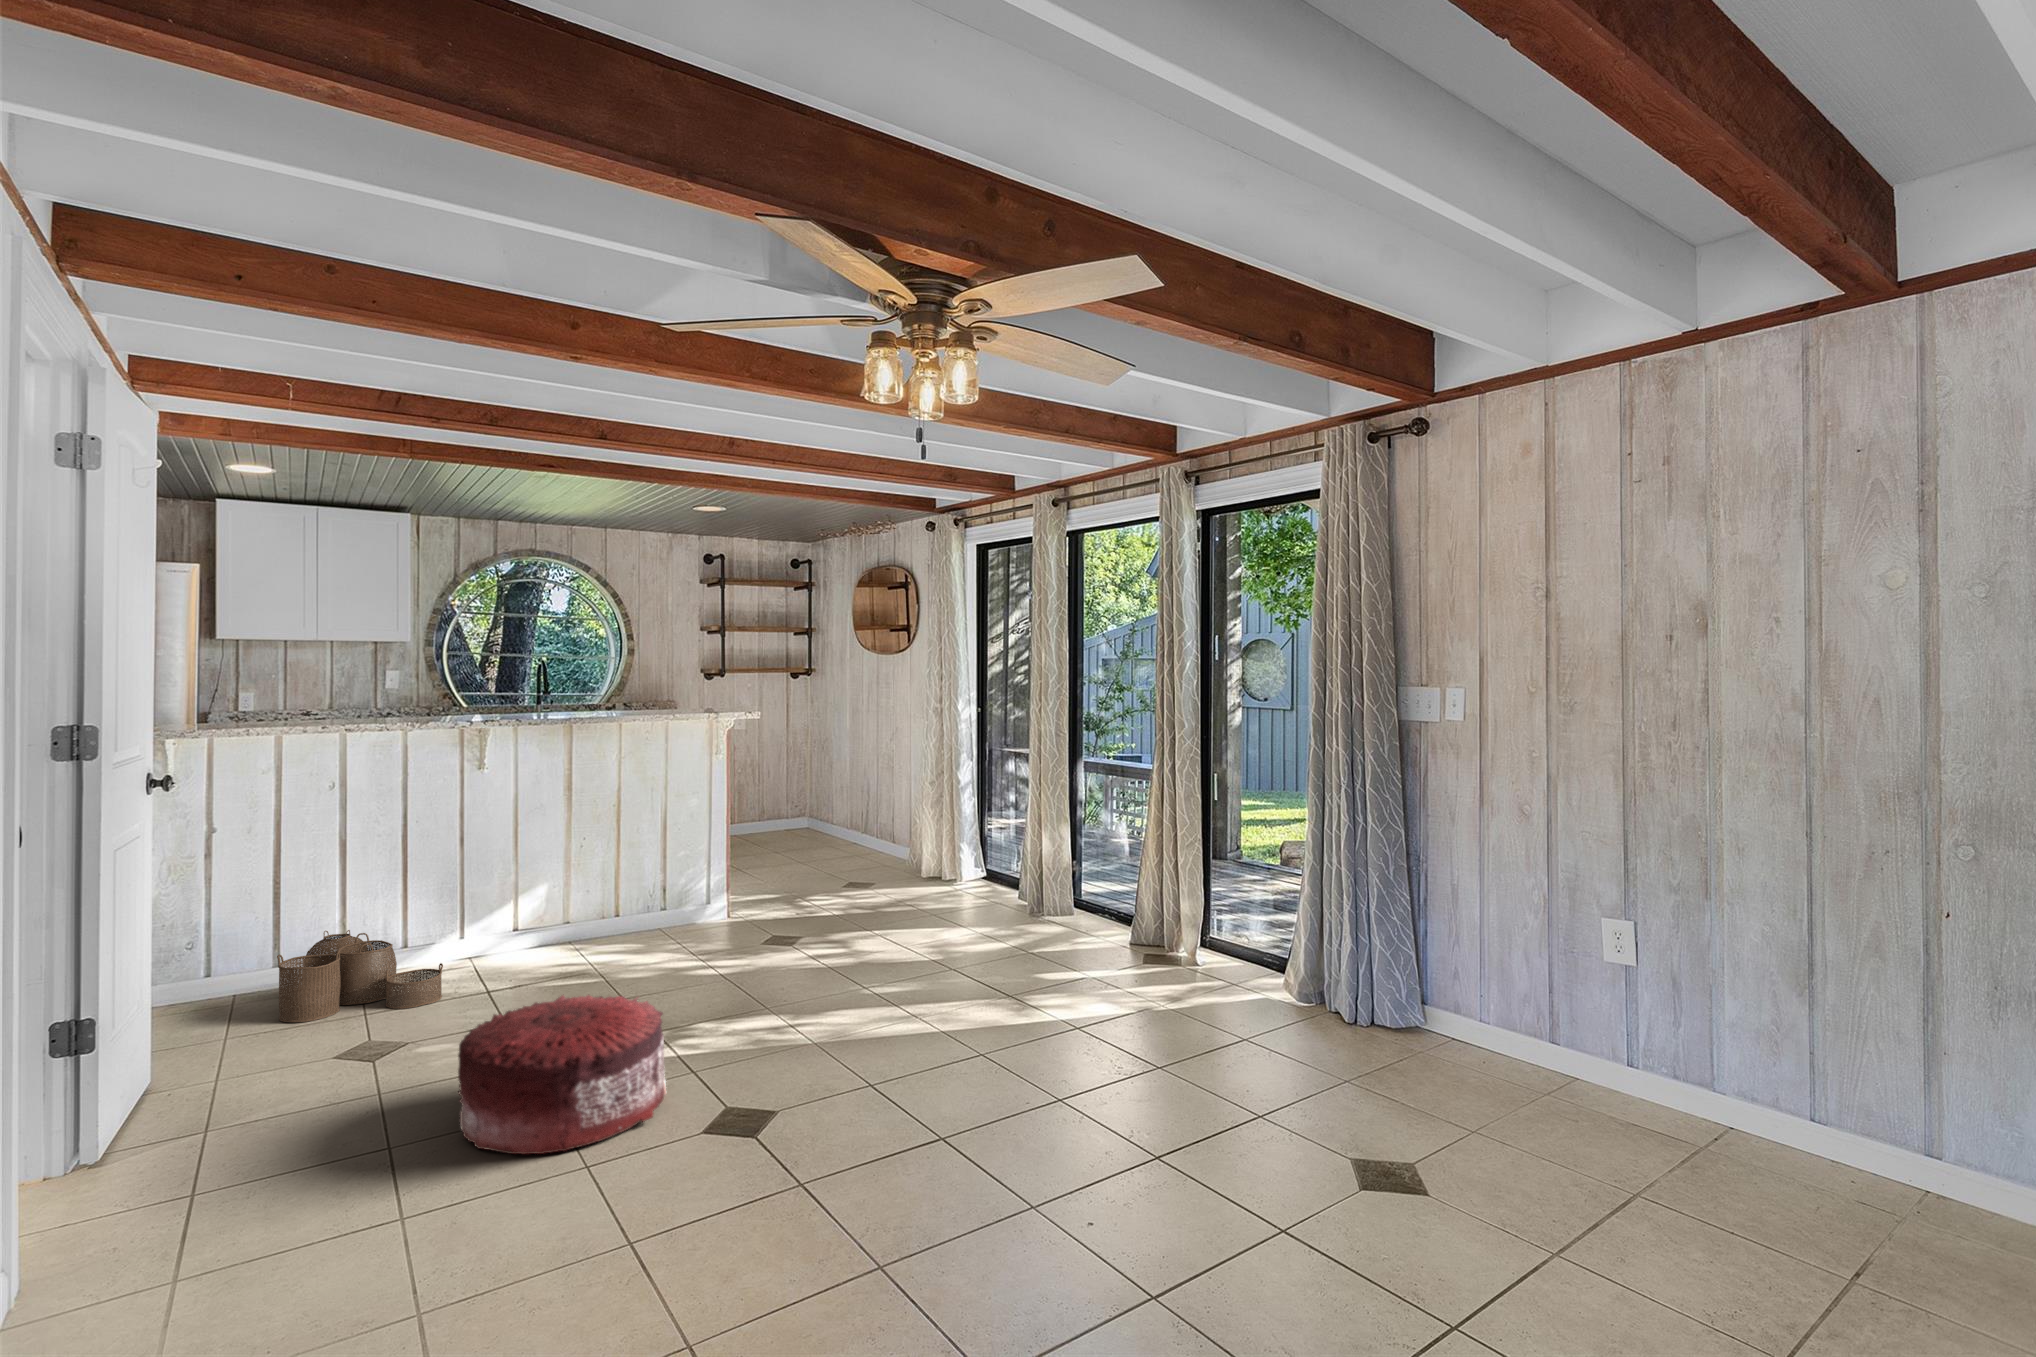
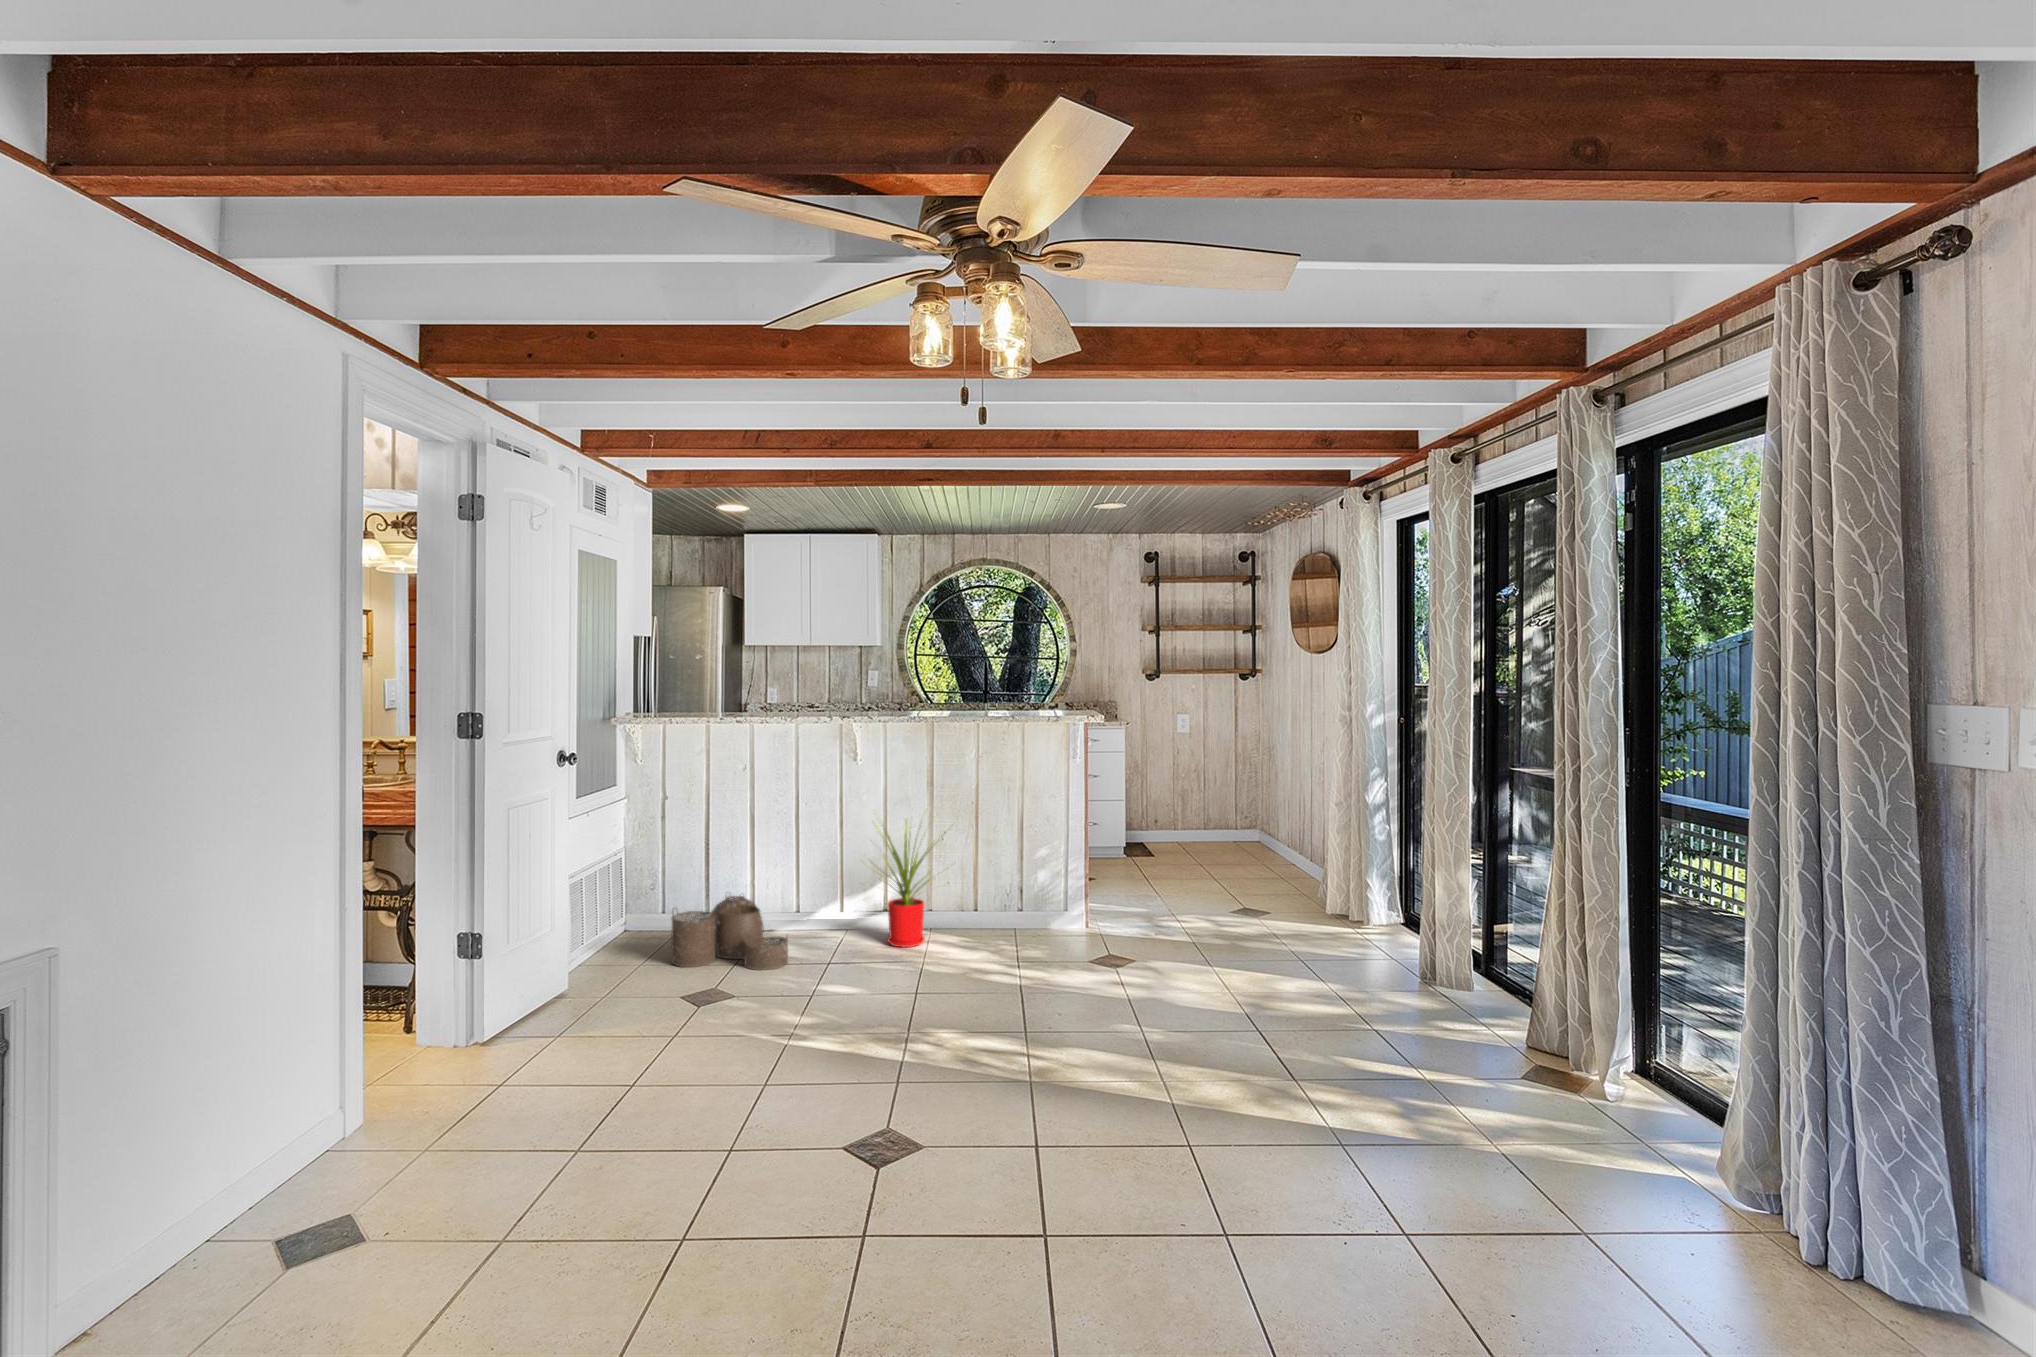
house plant: none [503,812,619,961] -> present [878,820,949,947]
pouf: present [458,995,666,1154] -> none [655,984,848,1138]

